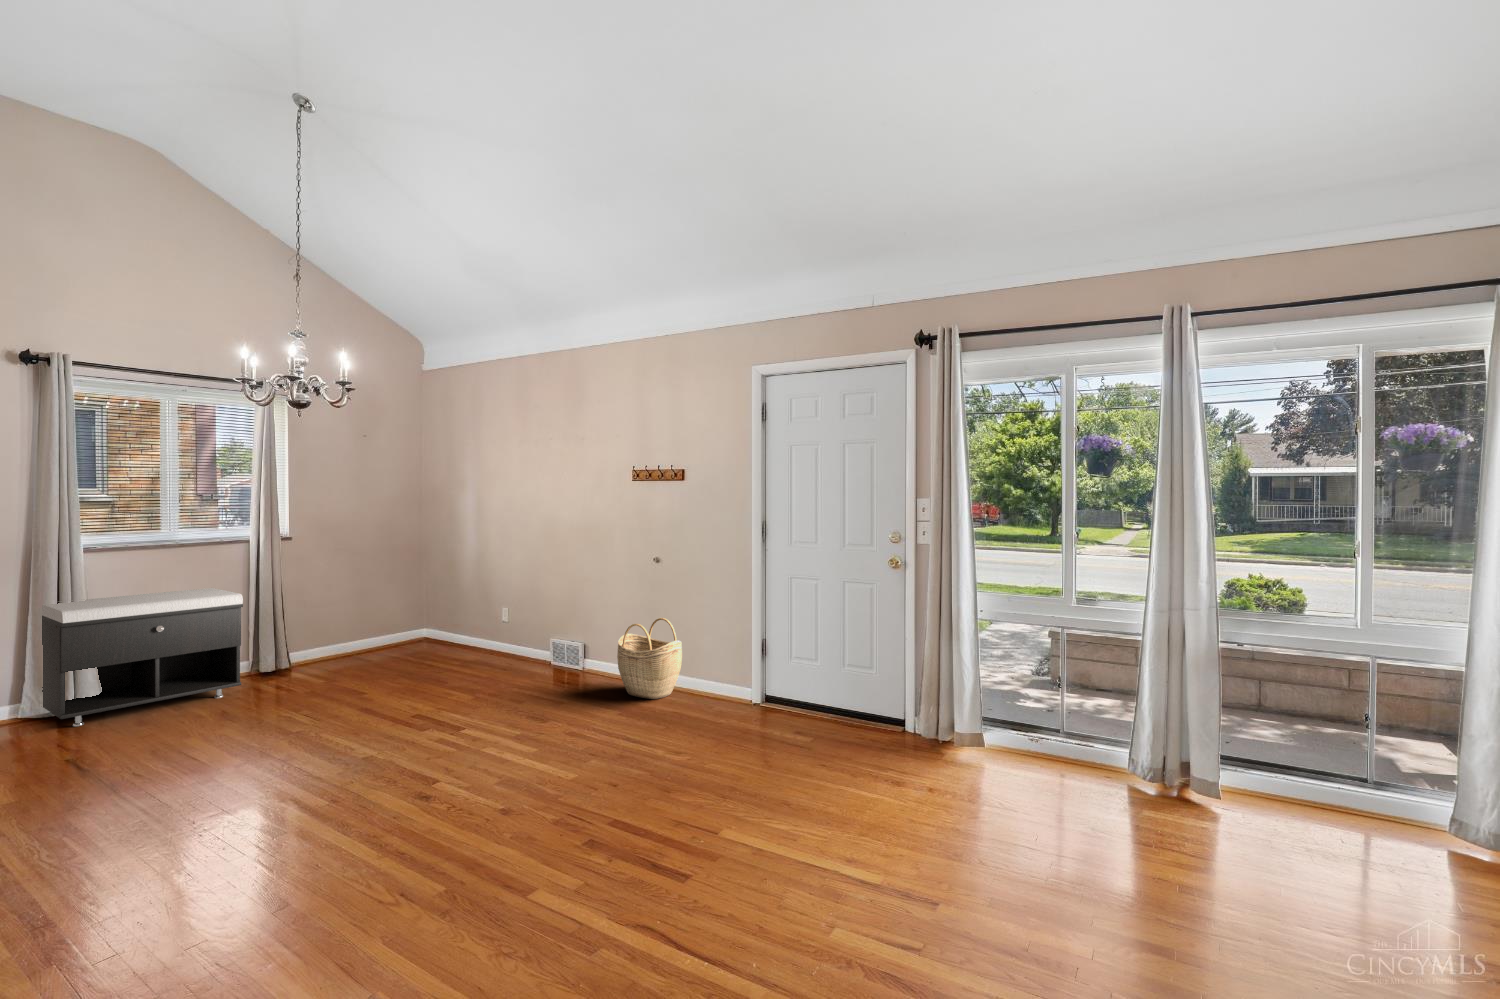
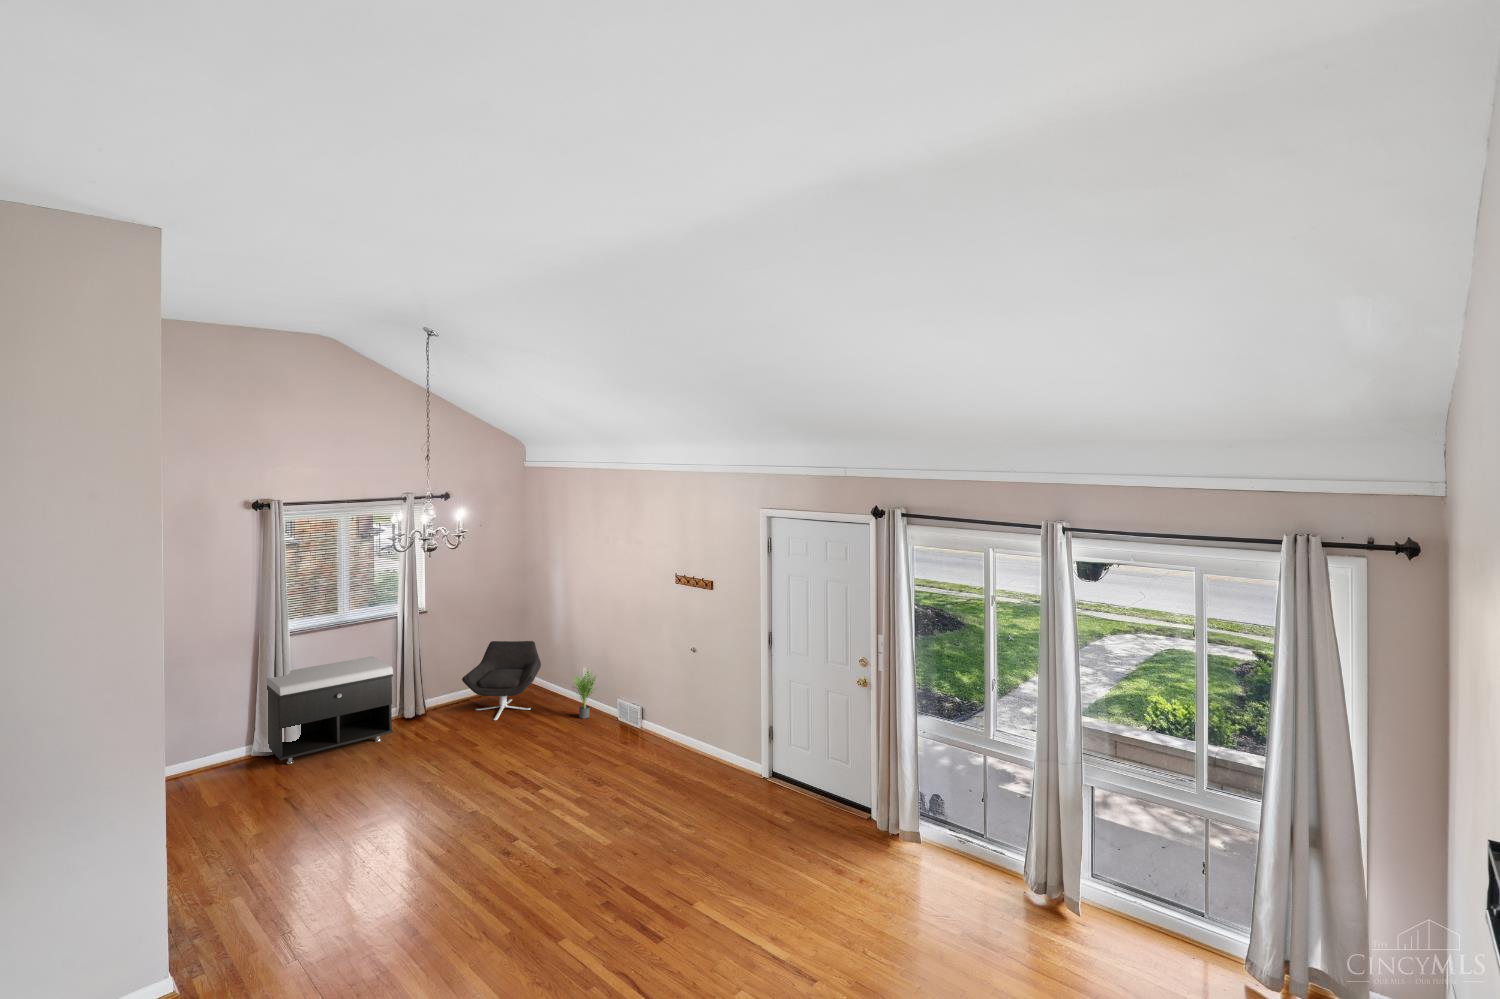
lounge chair: none [341,579,447,671] -> present [462,641,541,720]
potted plant: none [488,601,528,665] -> present [575,671,595,719]
woven basket: present [617,618,682,699] -> none [661,700,710,767]

